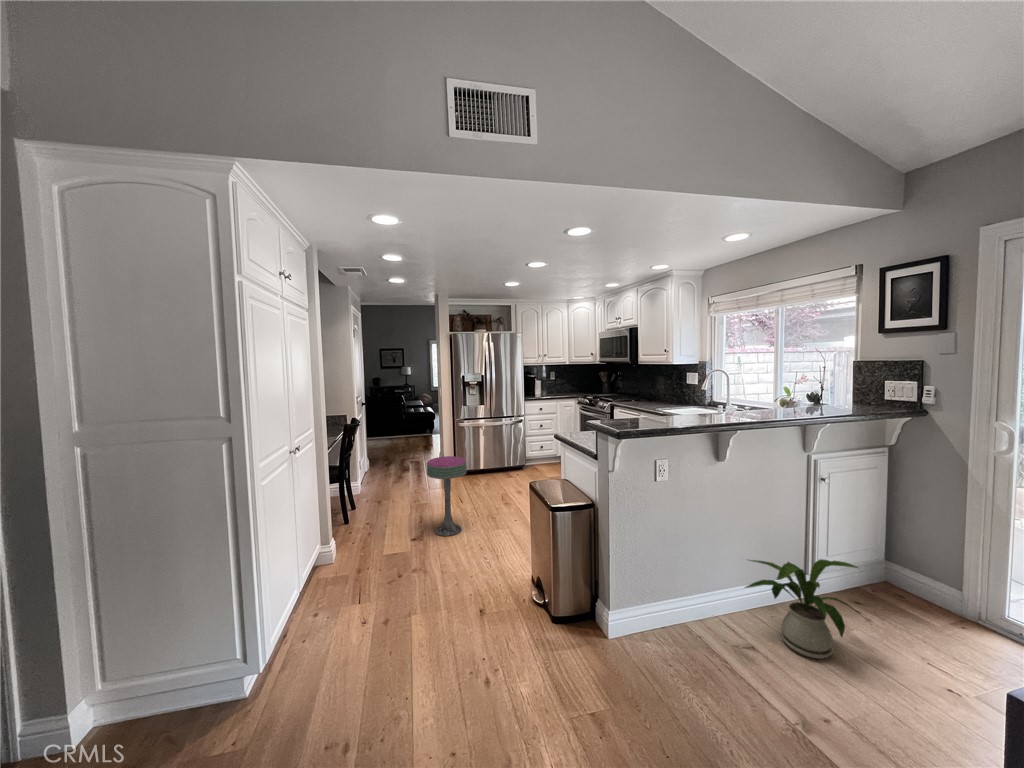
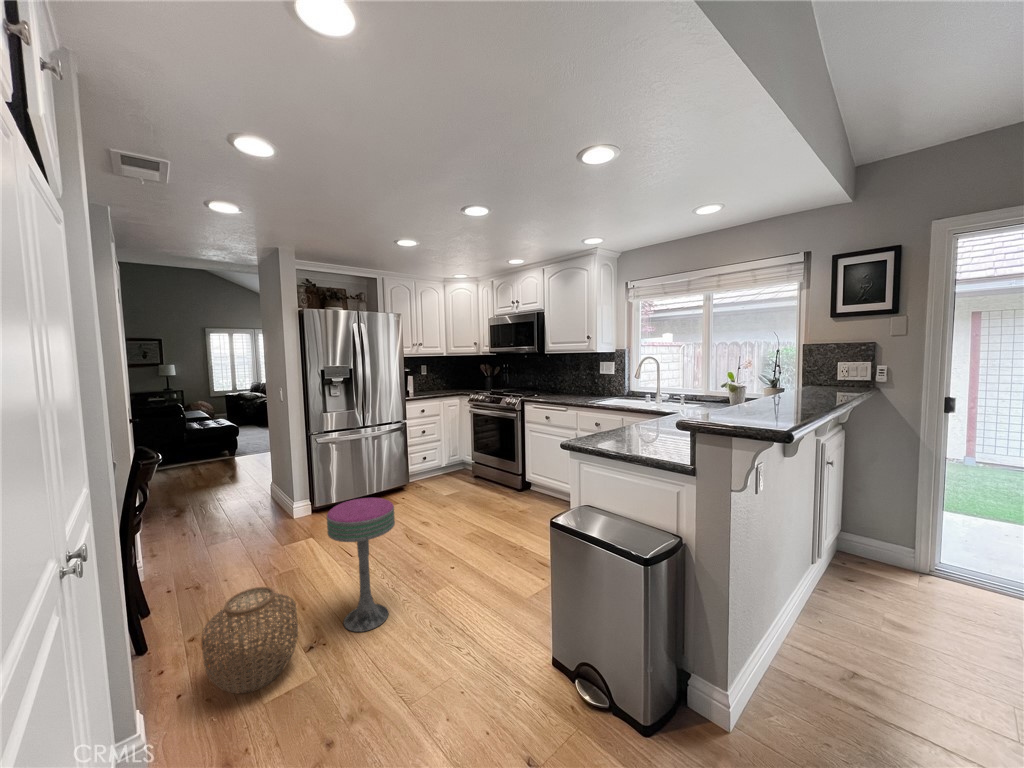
woven basket: none [360,493,405,546] -> present [202,587,298,693]
house plant: present [745,559,858,659] -> none [801,551,938,664]

